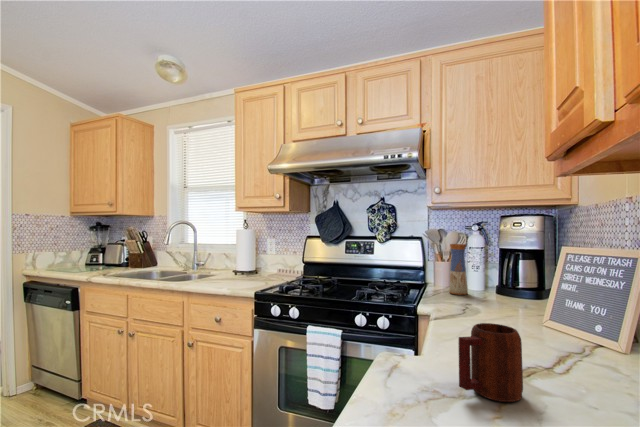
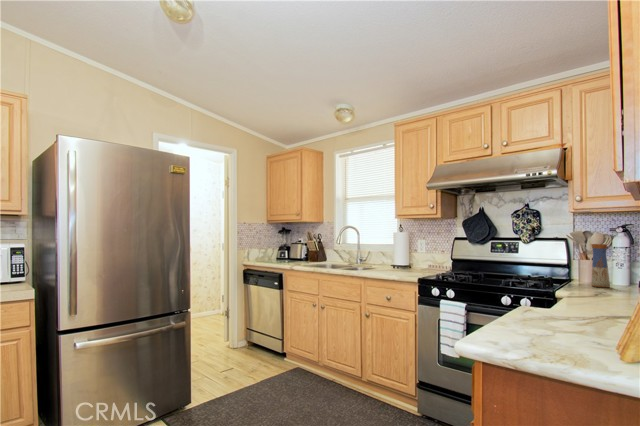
mug: present [458,323,523,402] -> none [562,279,602,317]

